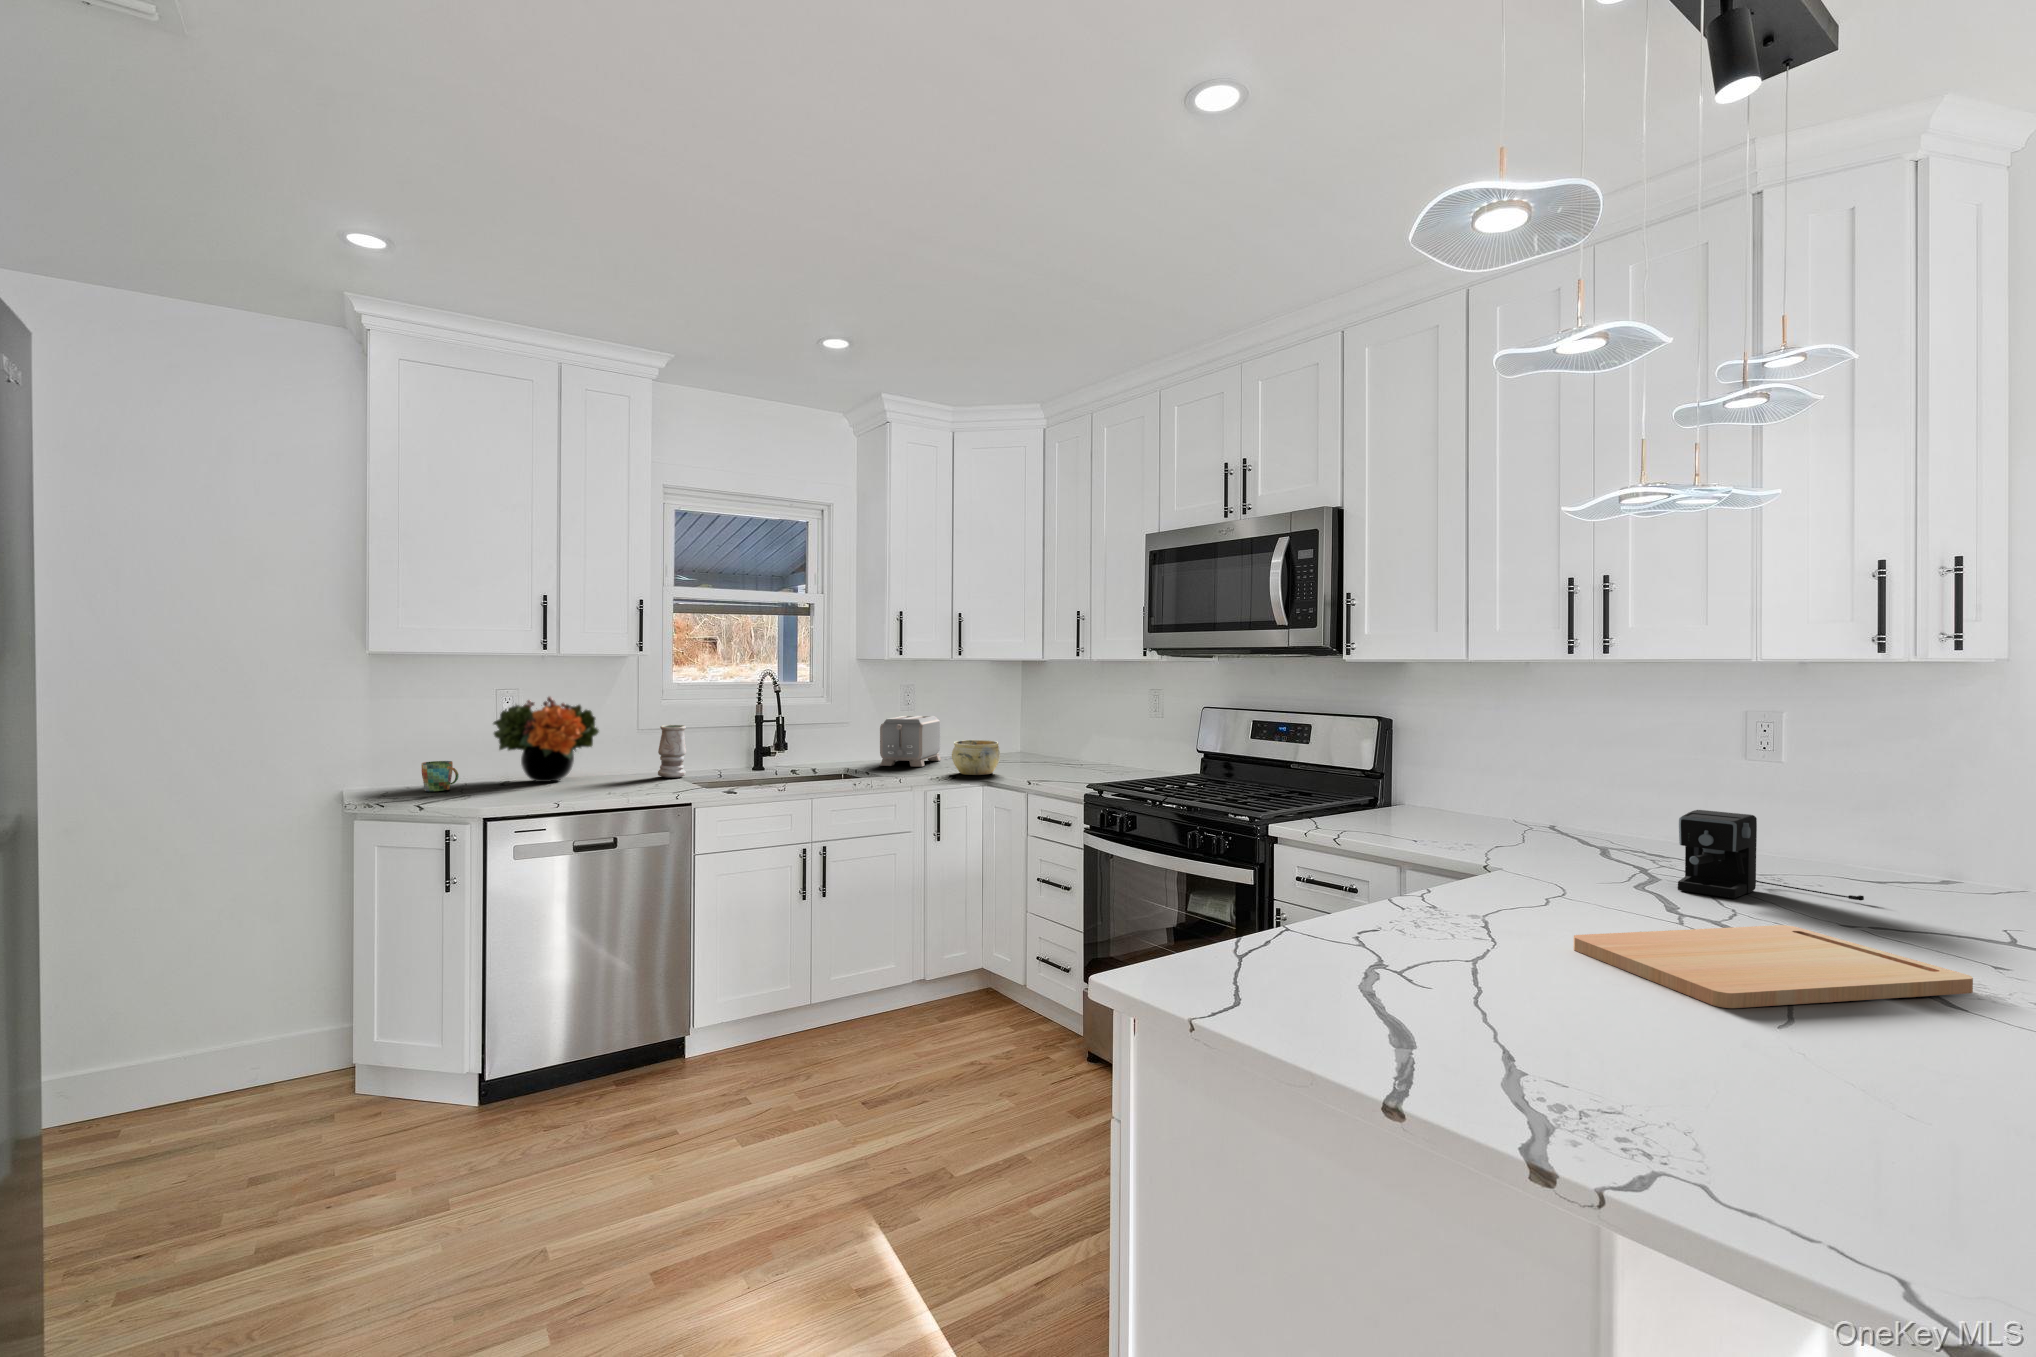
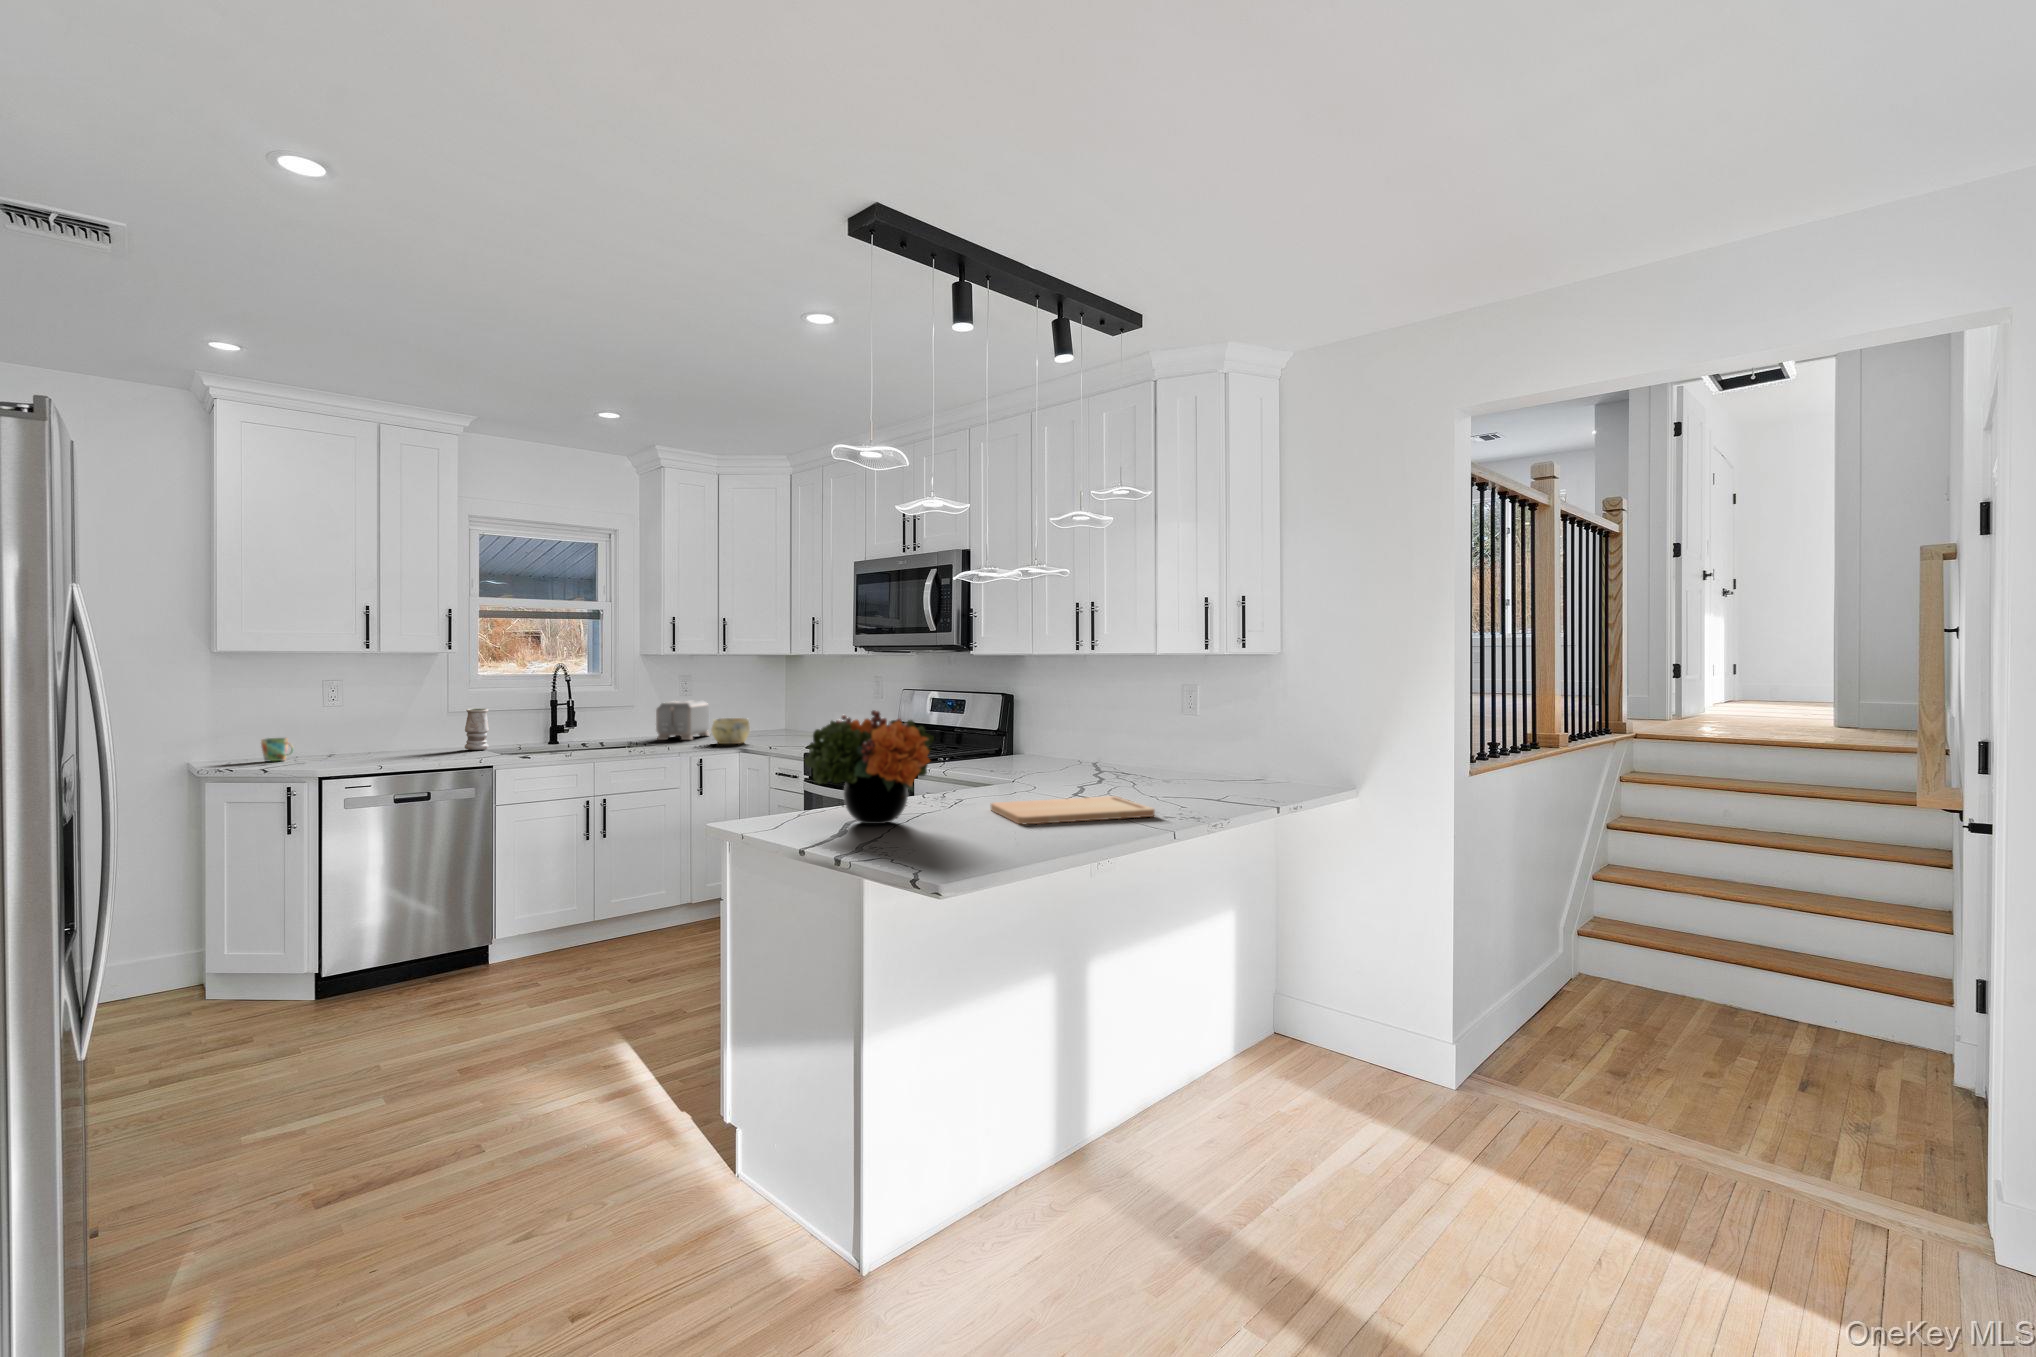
flower arrangement: present [493,697,599,782] -> present [805,710,934,824]
coffee maker: present [1678,810,1864,901] -> none [1104,742,1195,790]

